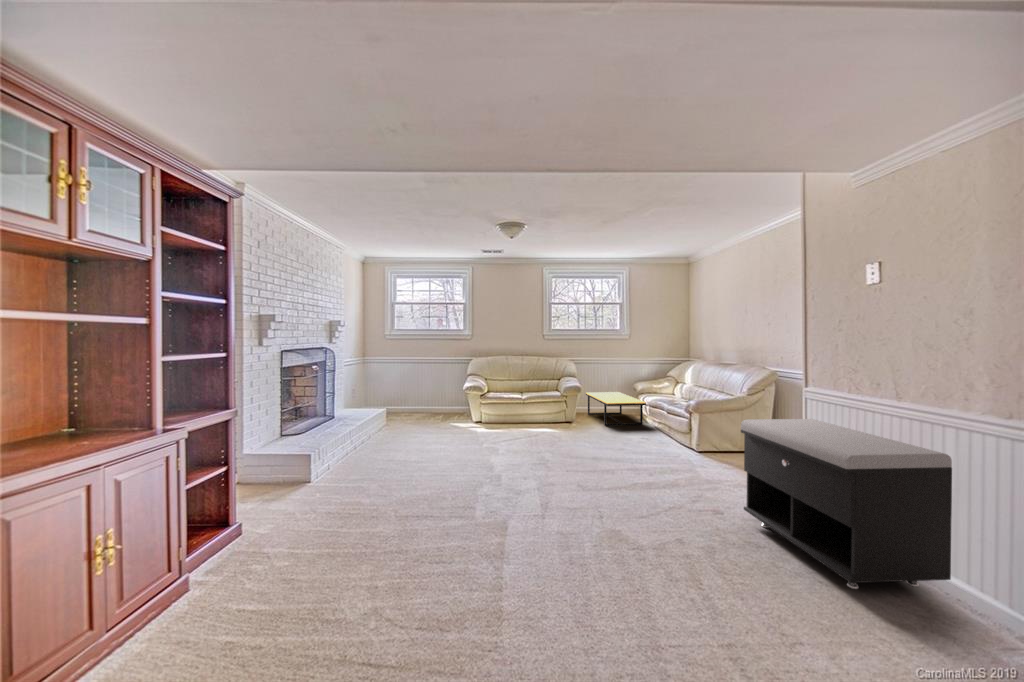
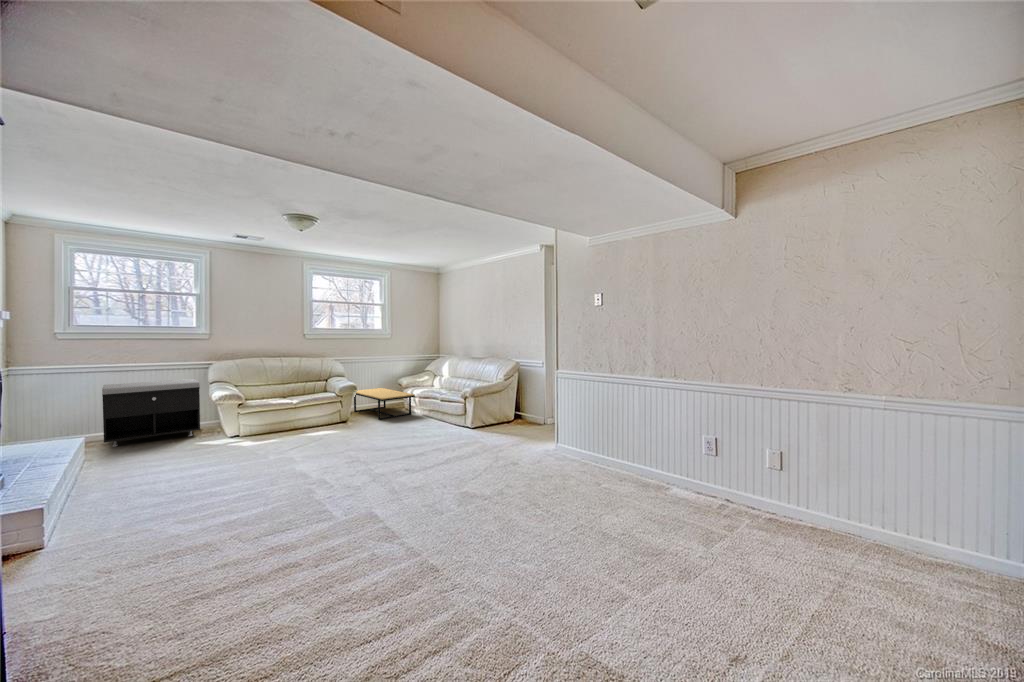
storage bench: present [741,419,952,589] -> present [102,379,200,447]

